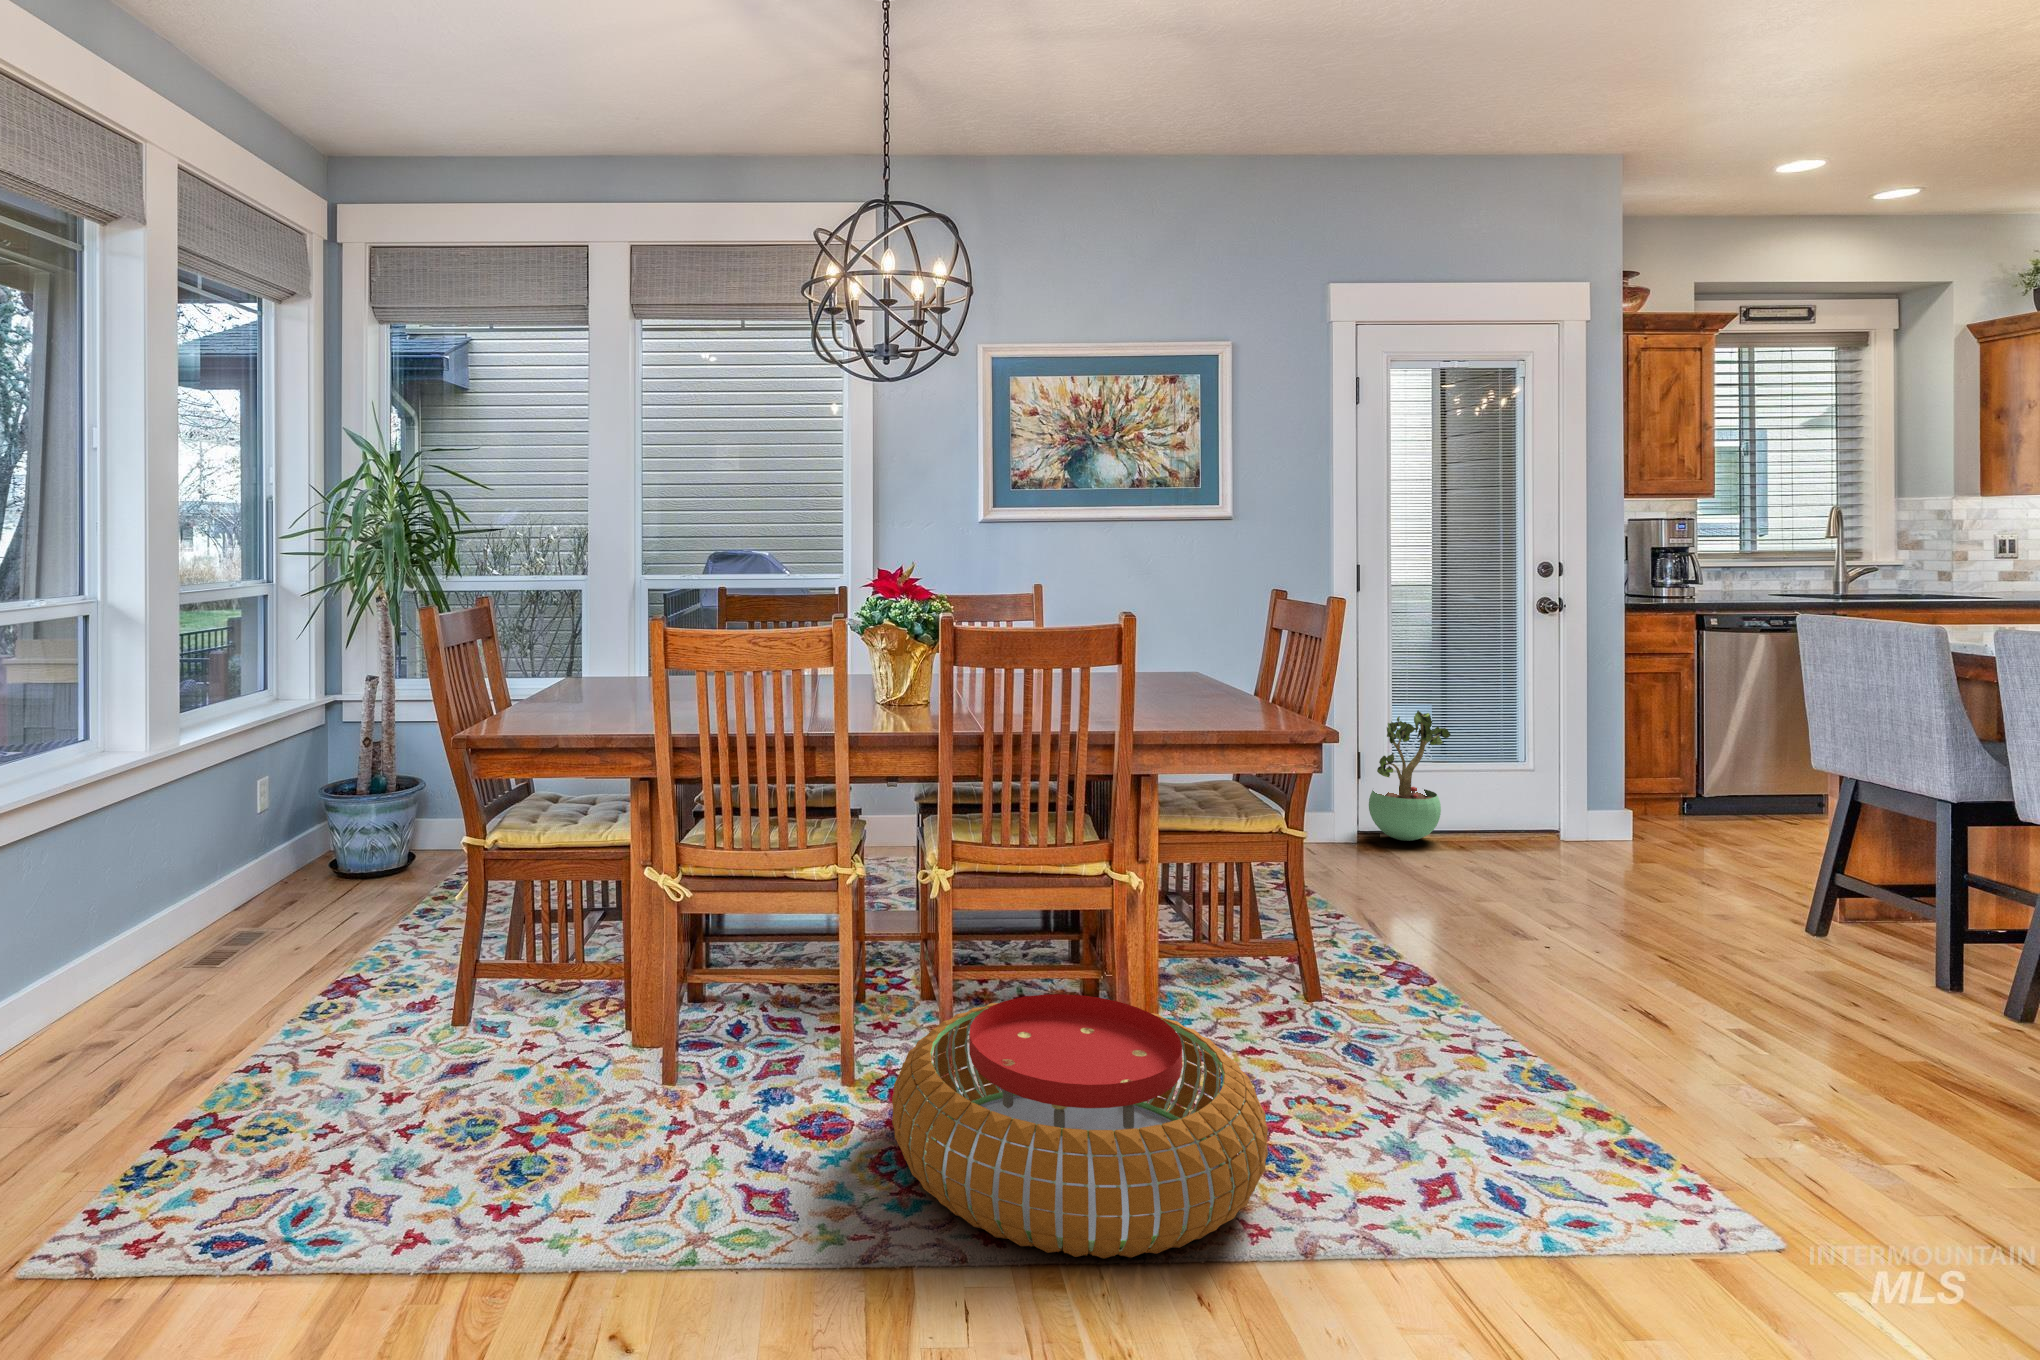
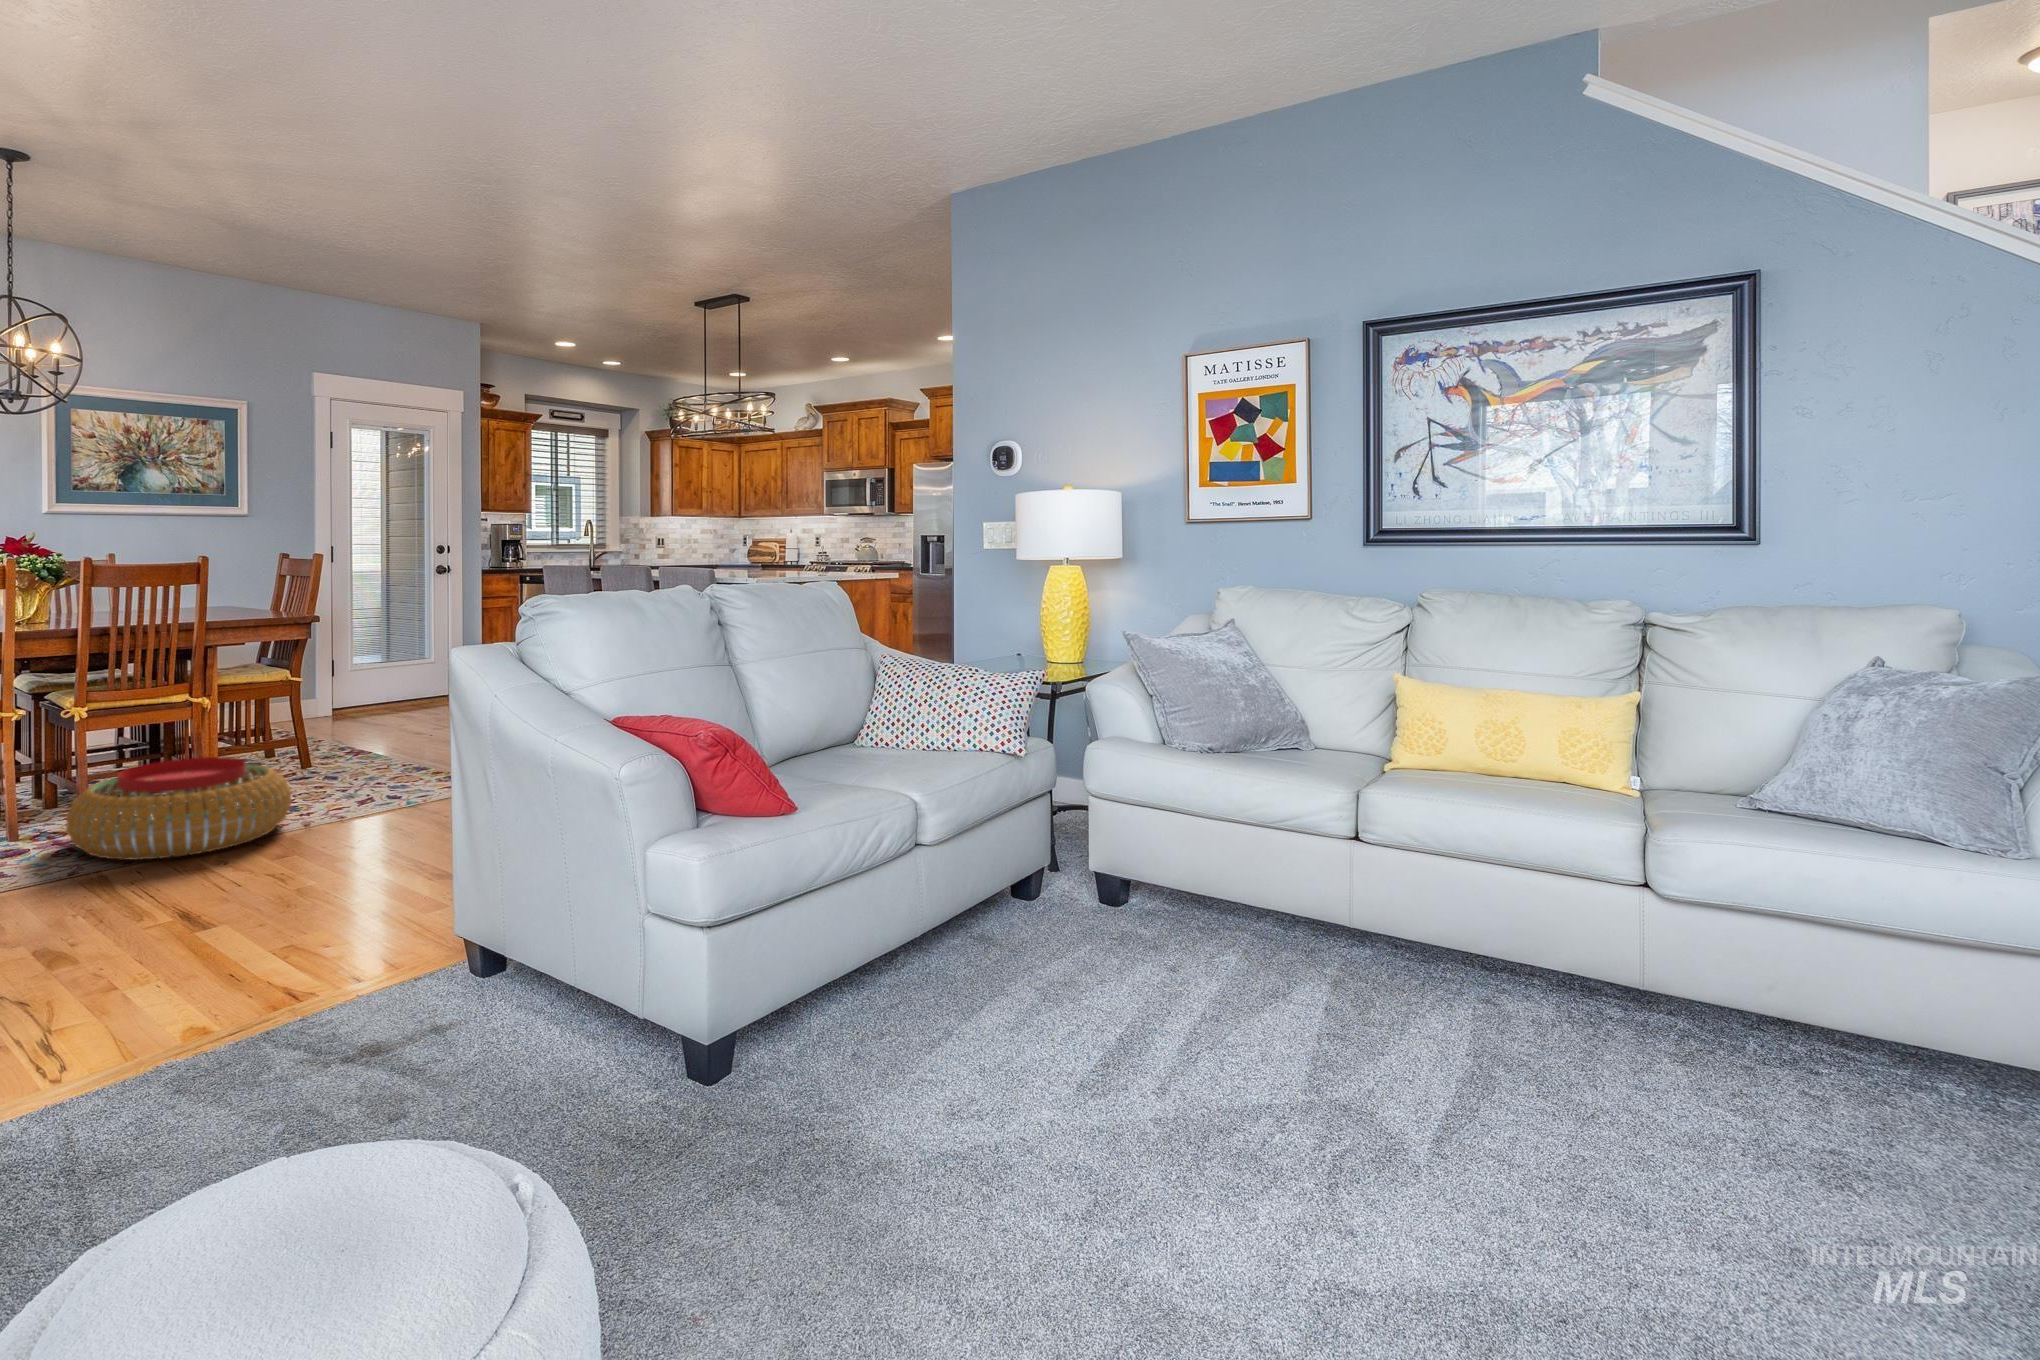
potted plant: present [1369,711,1451,841] -> none [342,635,390,715]

